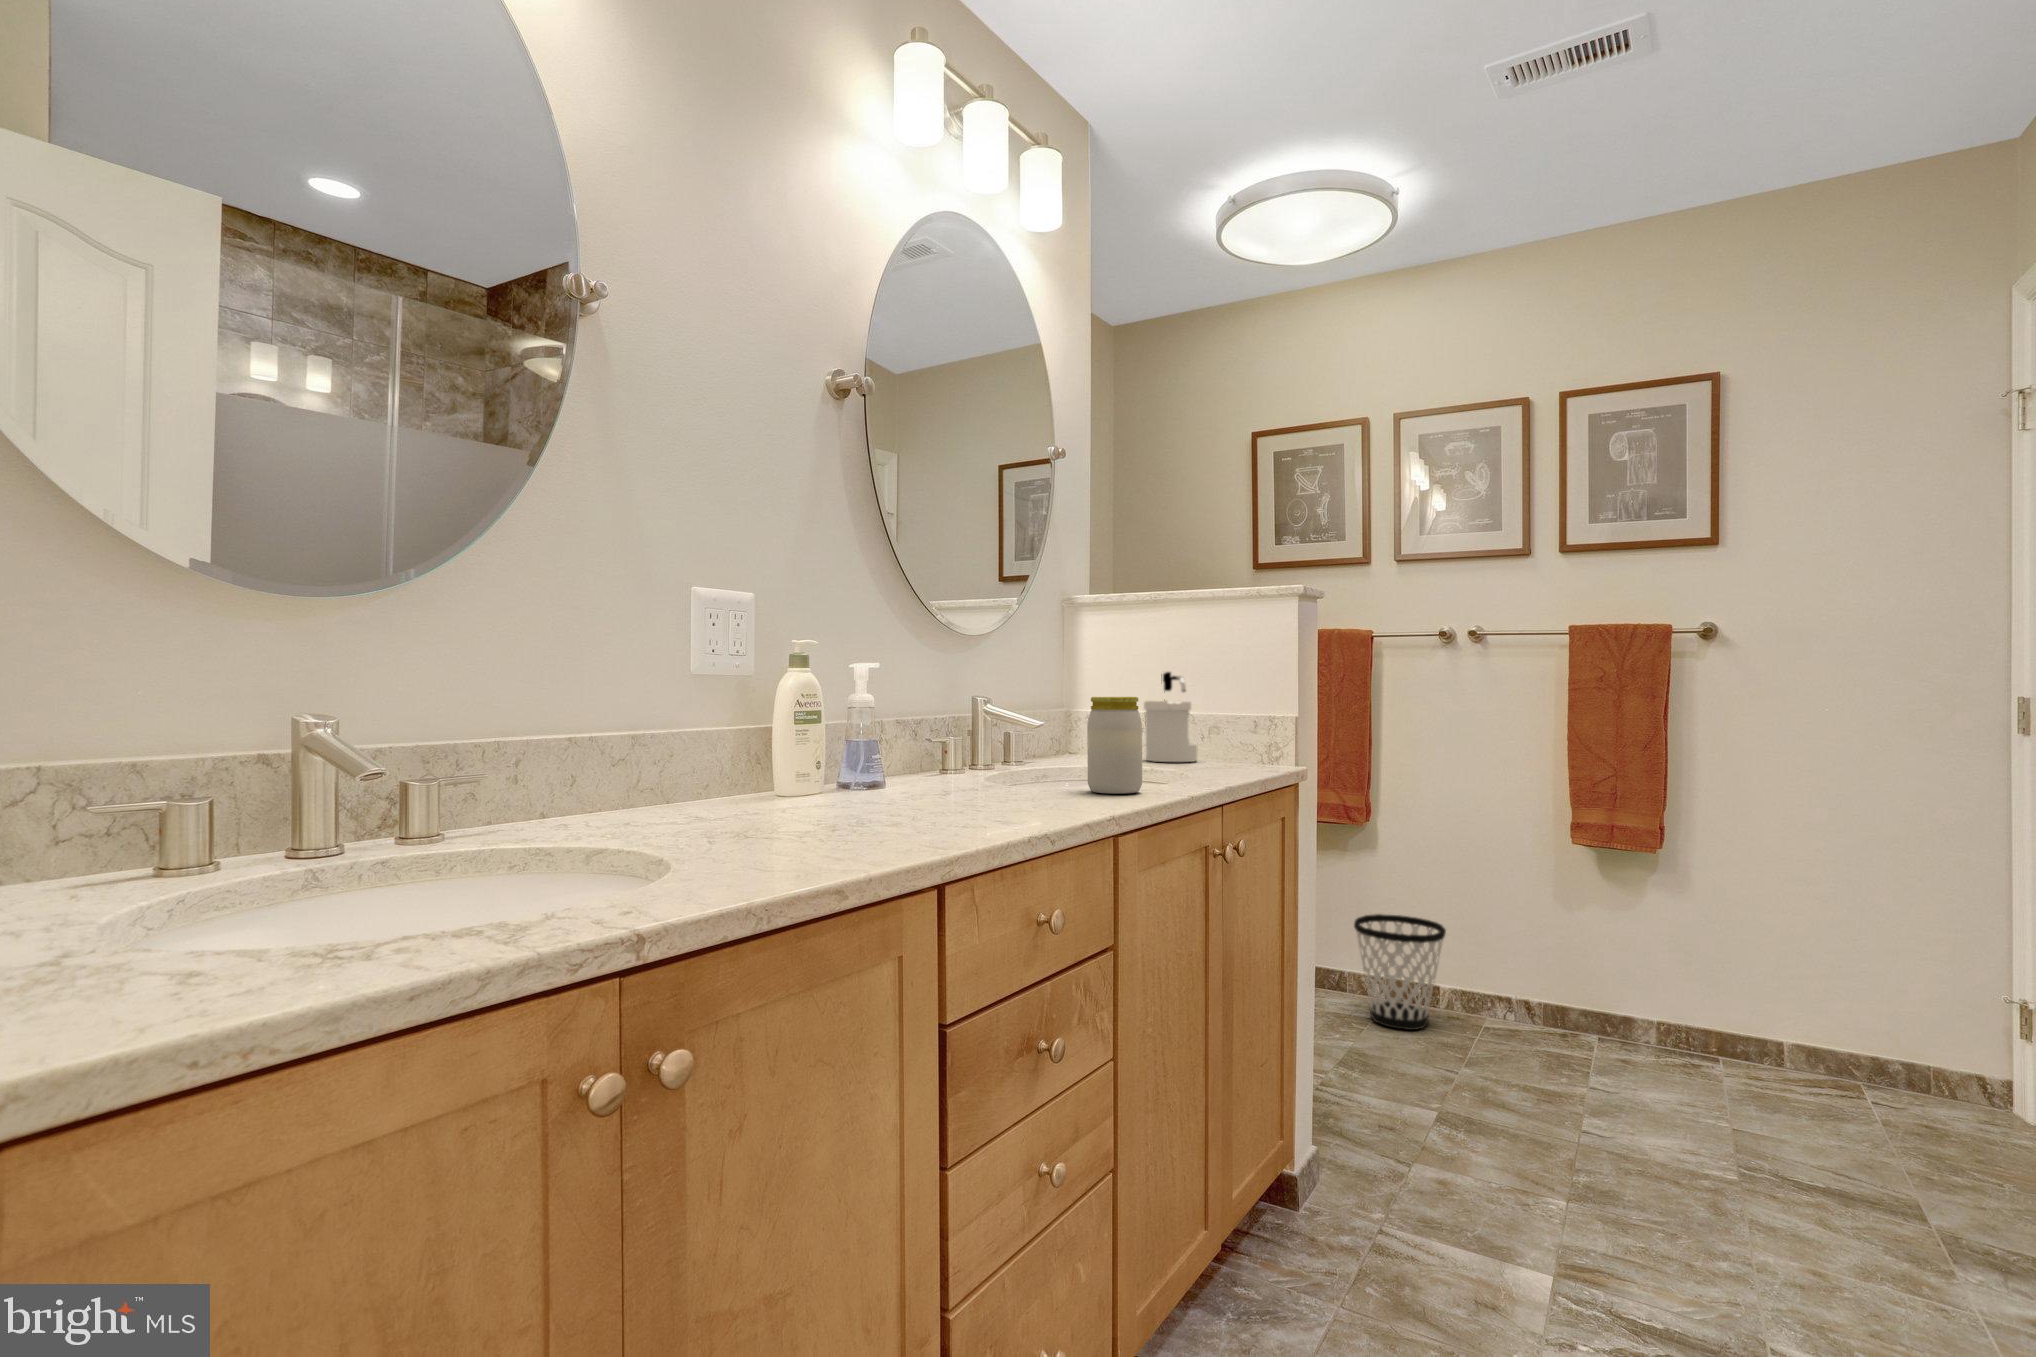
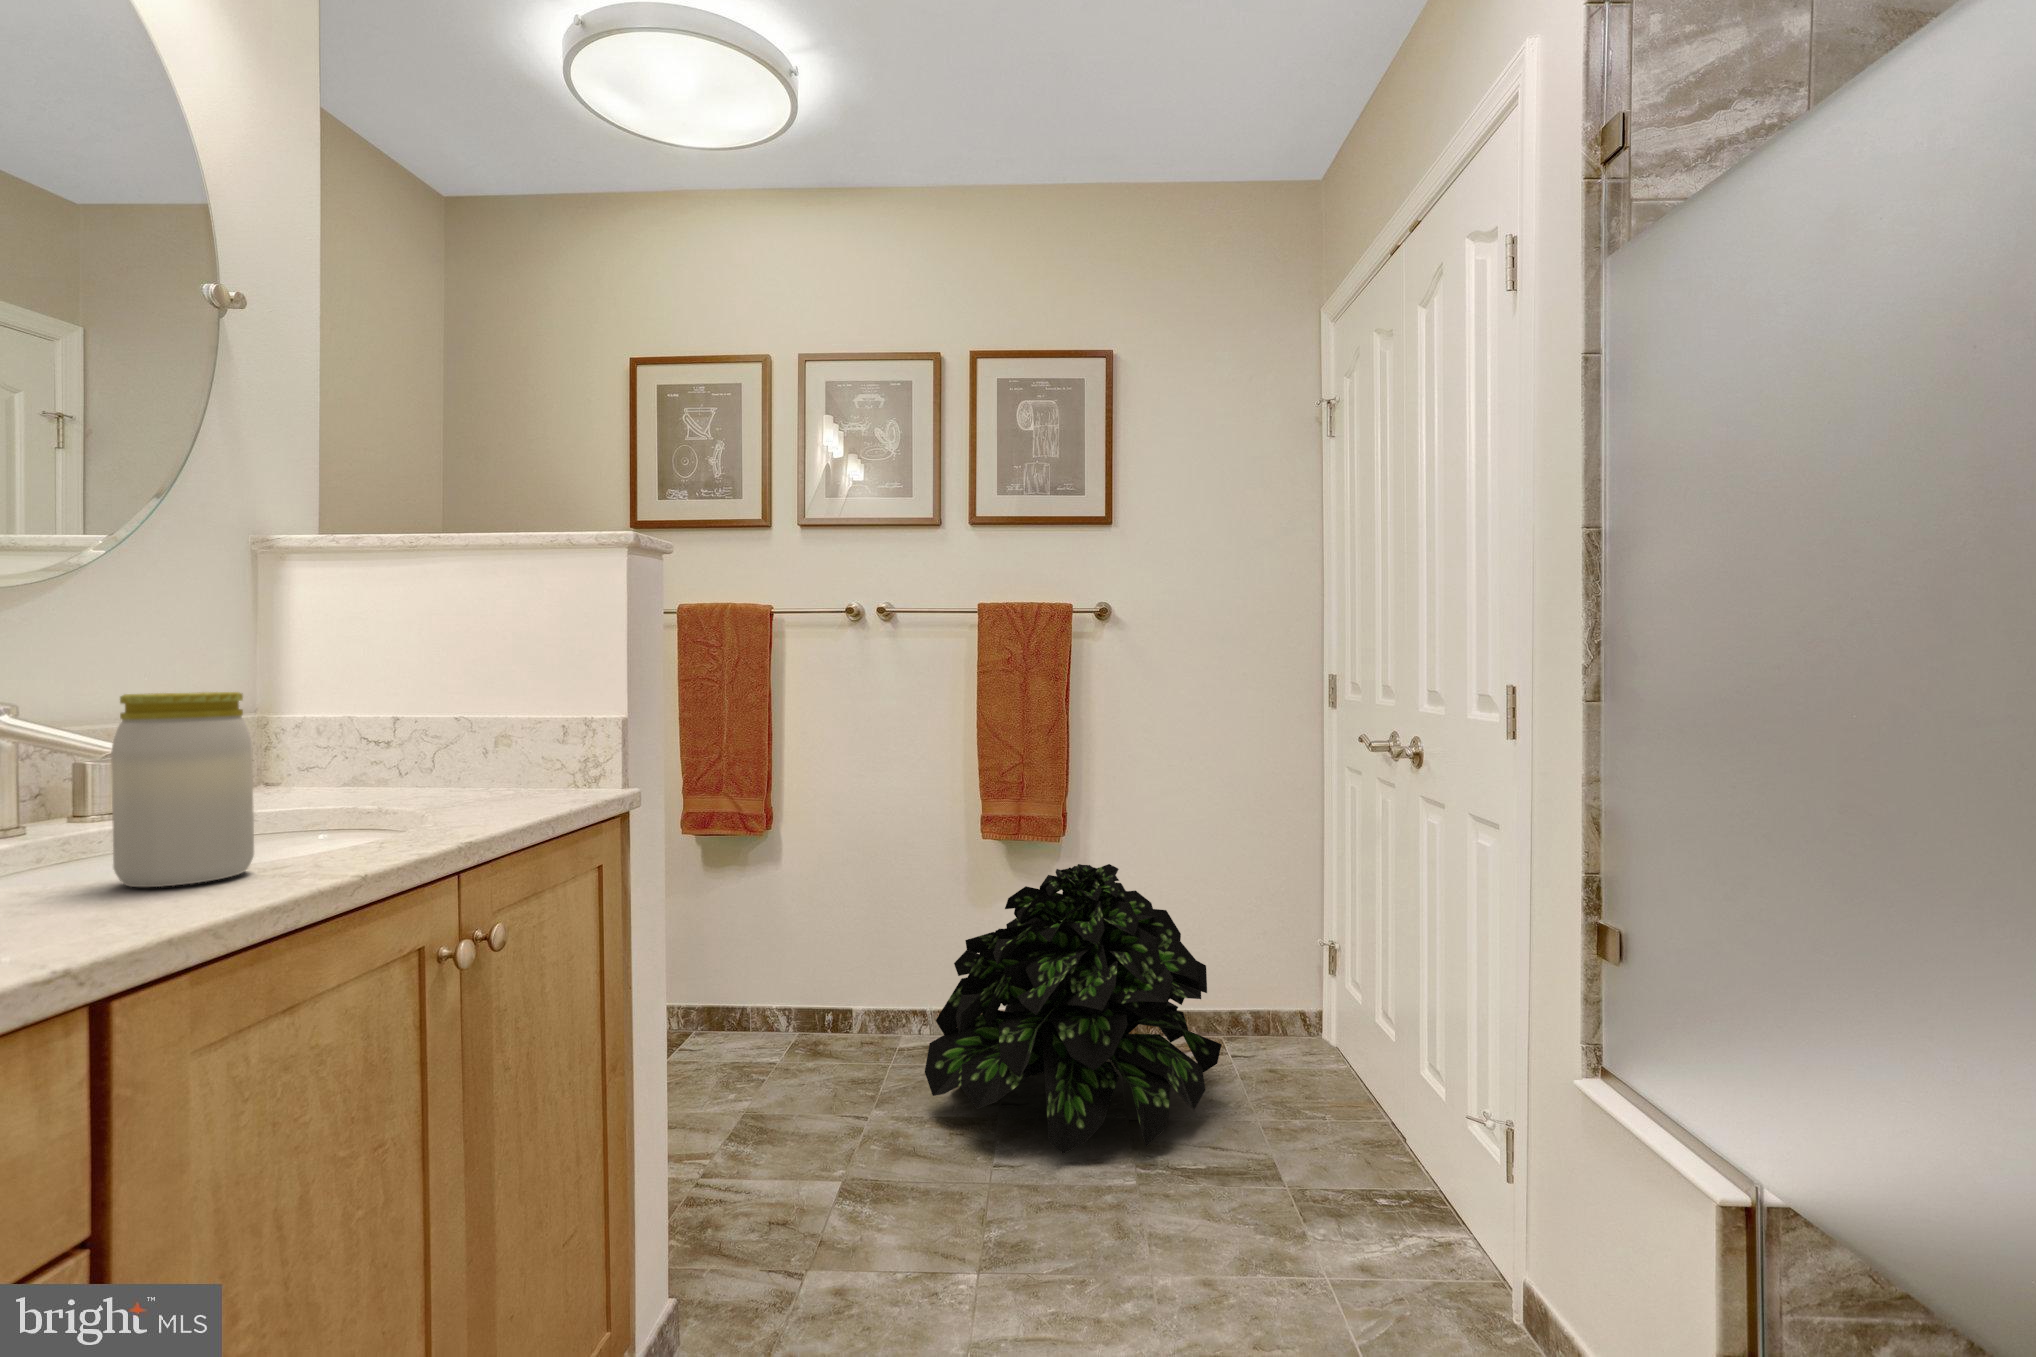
soap dispenser: present [1144,672,1197,762] -> none [391,650,489,791]
potted plant: none [1512,877,1859,1154] -> present [925,864,1221,1154]
wastebasket: present [1354,914,1446,1030] -> none [757,937,860,1074]

